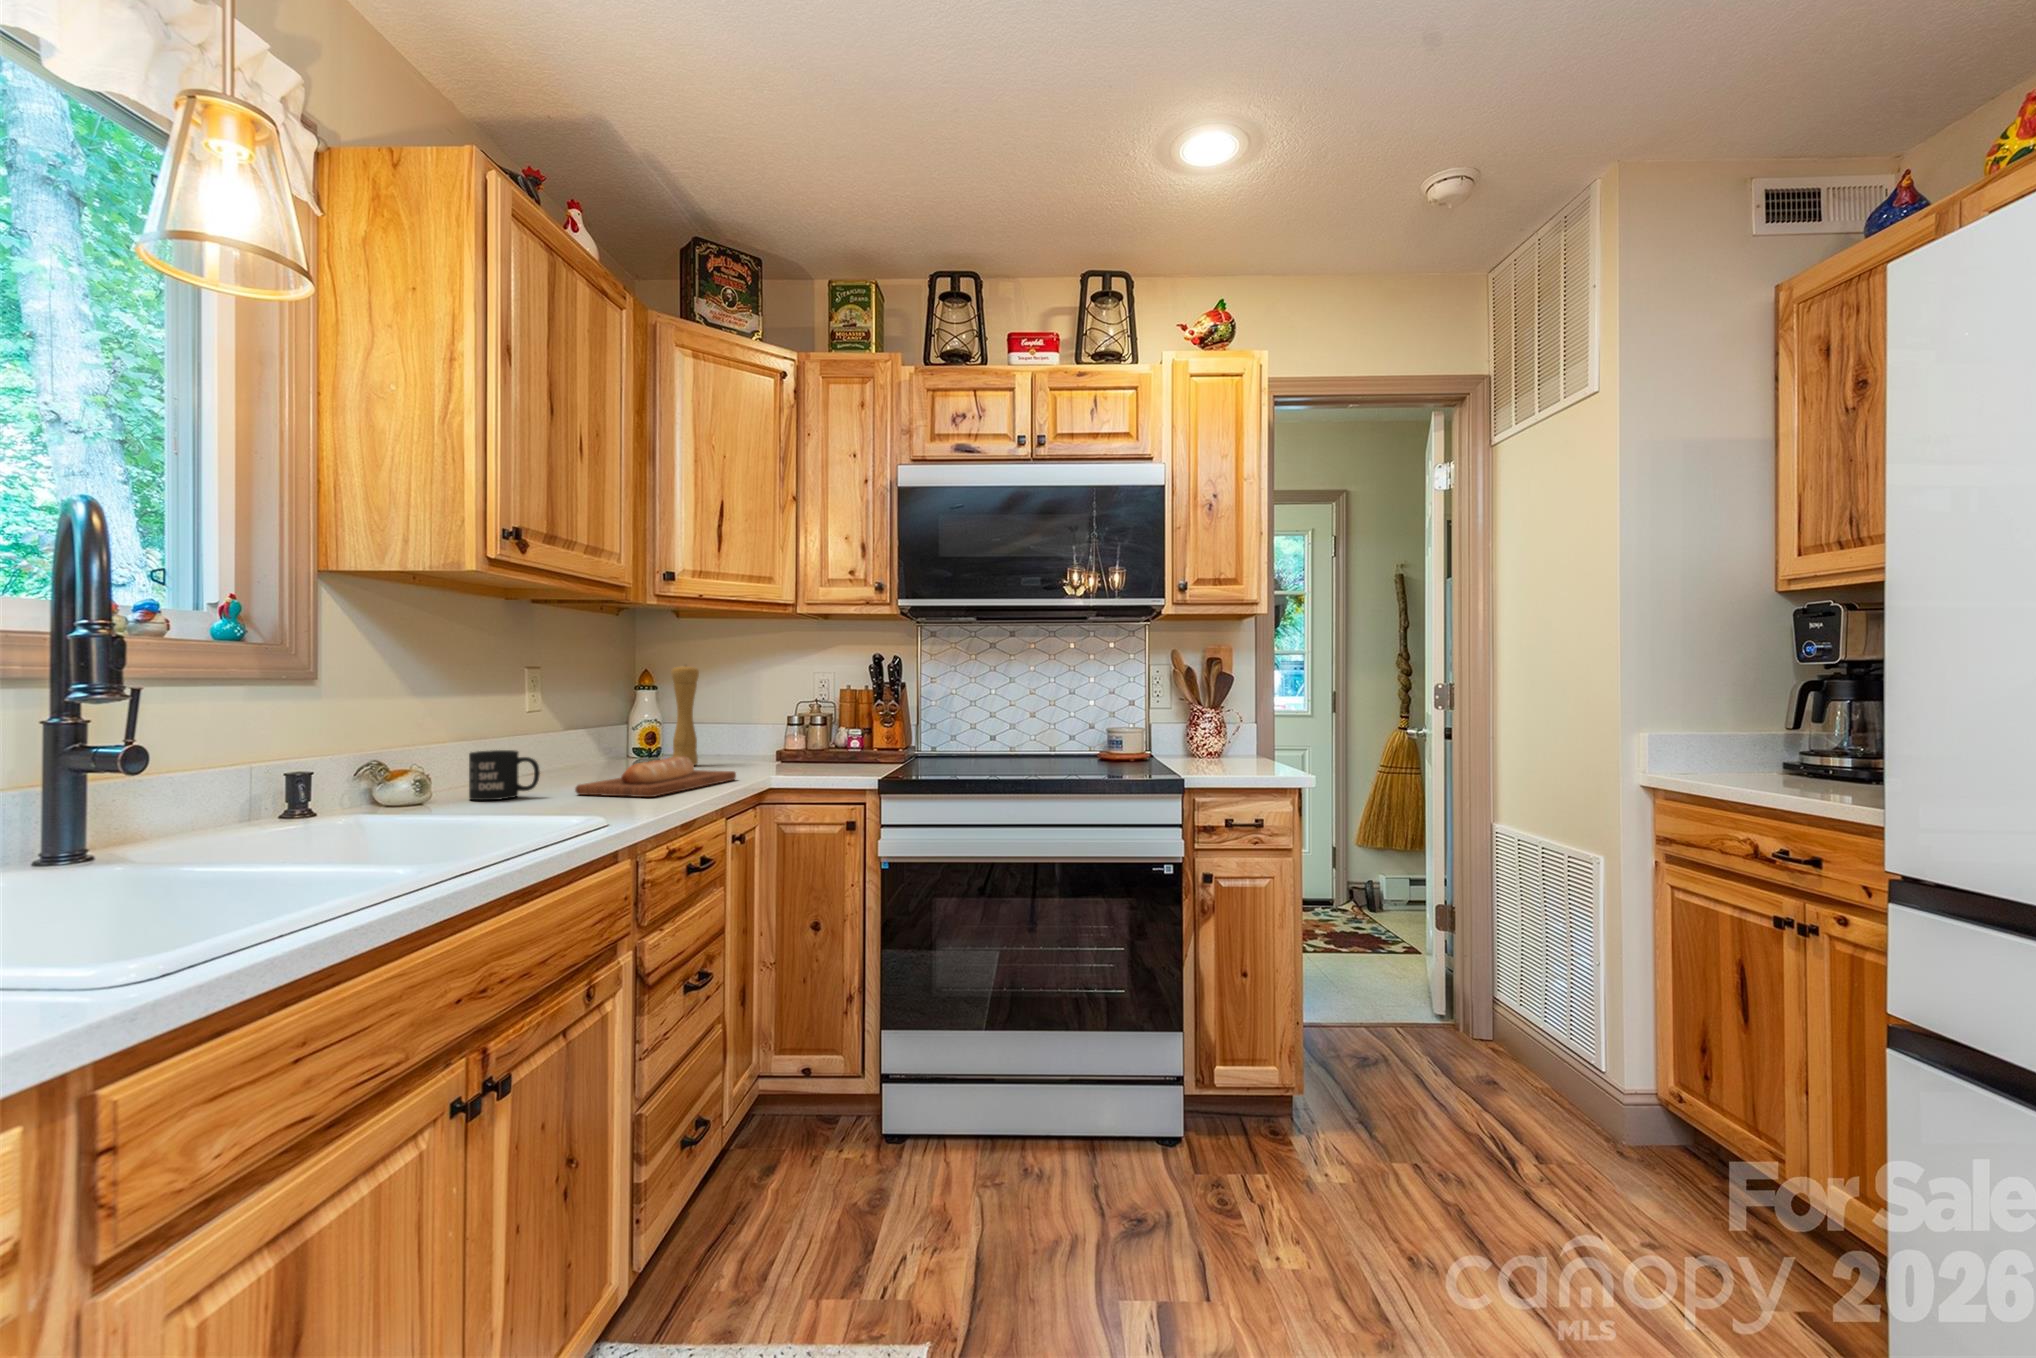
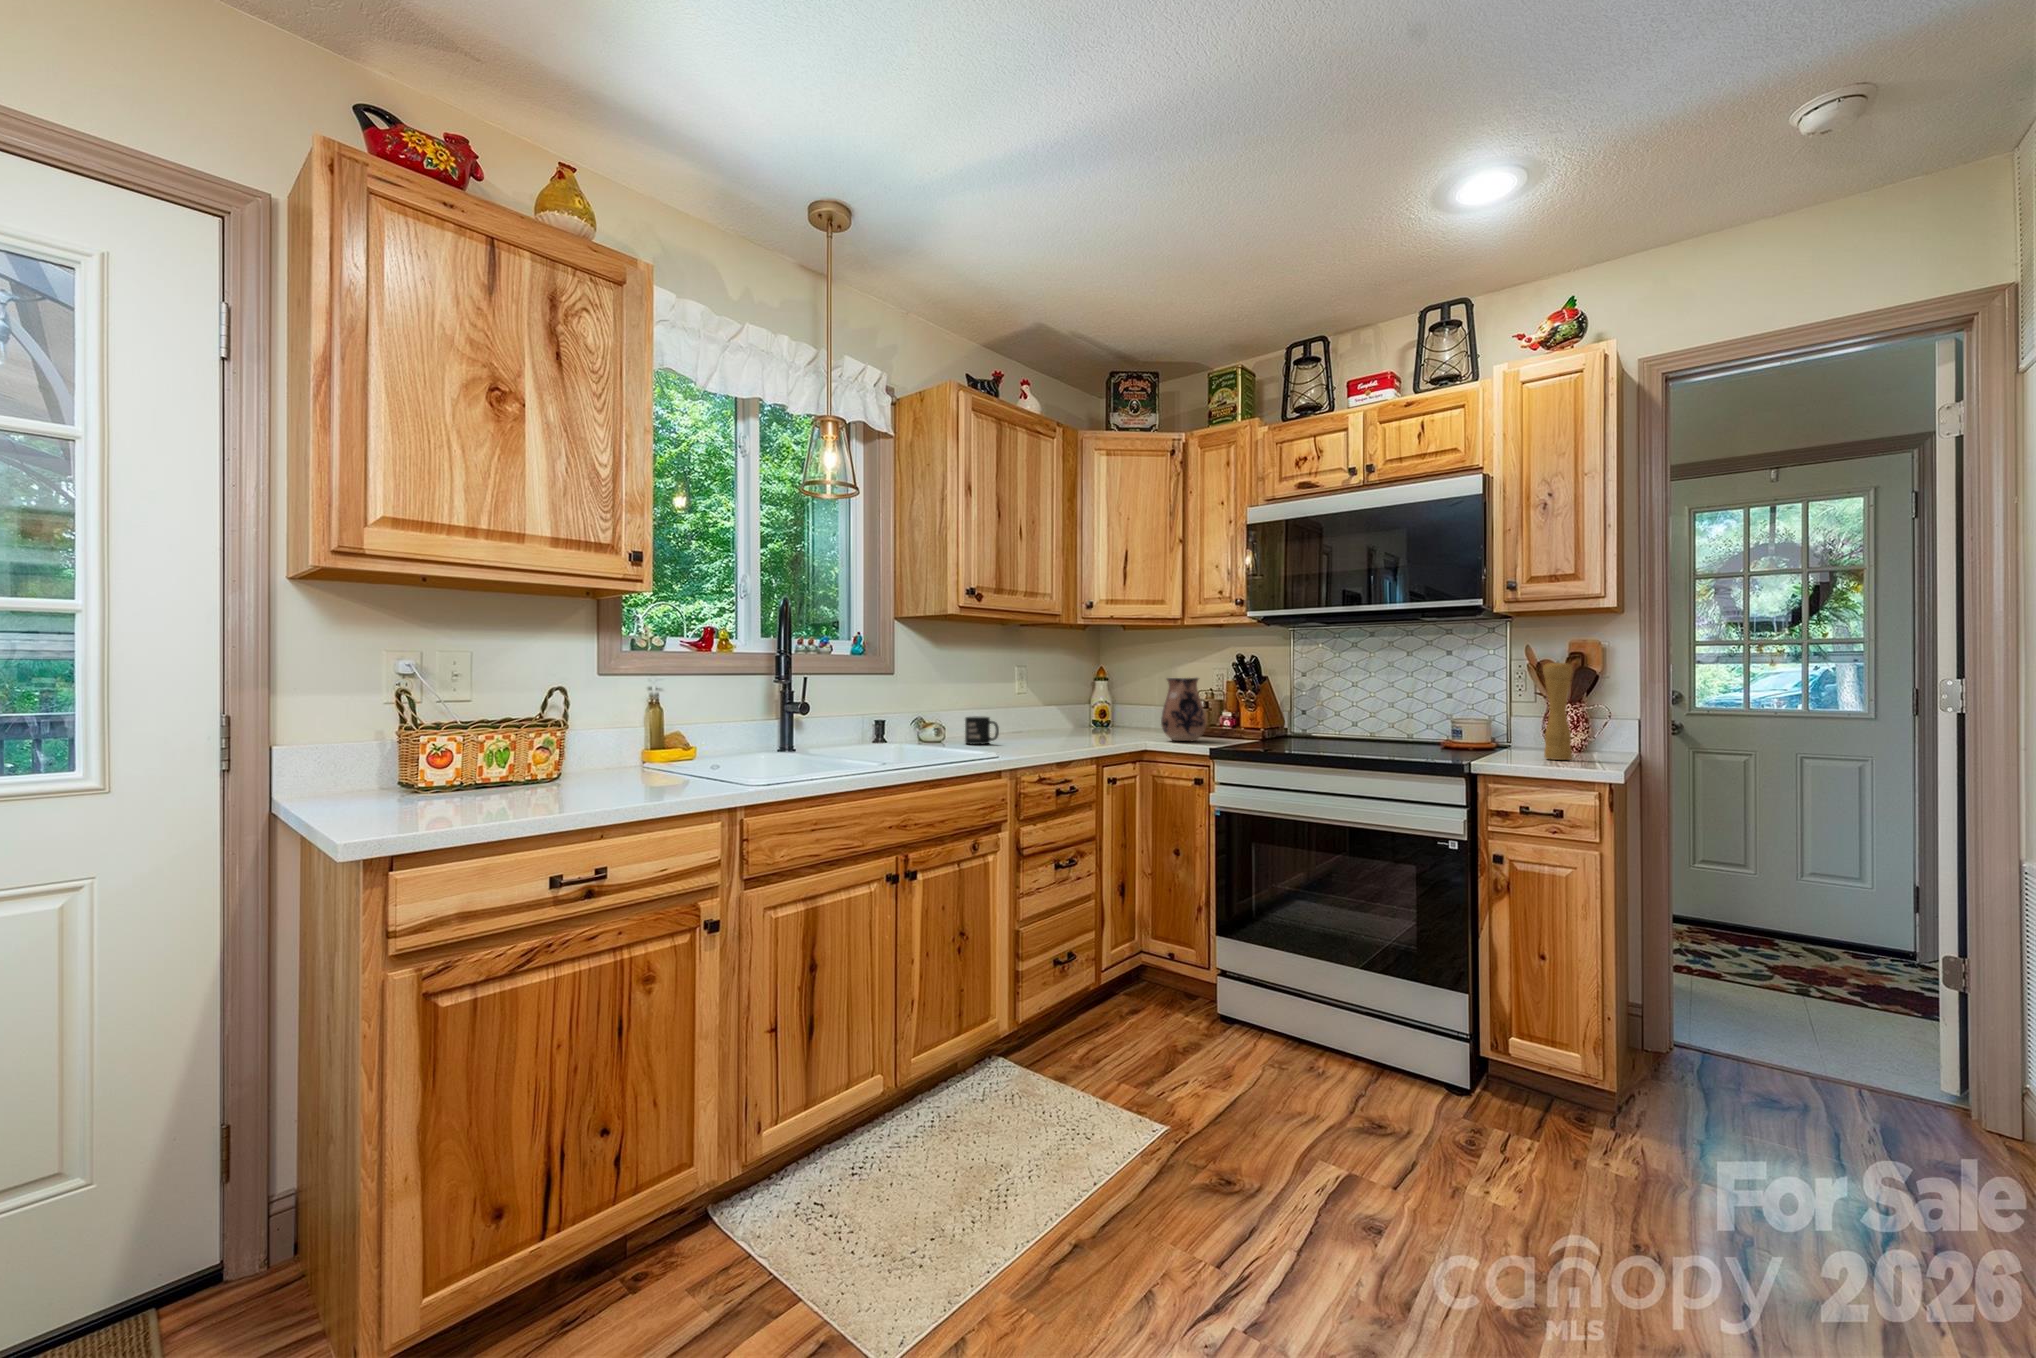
pepper mill: present [671,665,699,765] -> present [1543,661,1573,760]
ceramic pitcher: none [777,682,839,769] -> present [1161,678,1206,741]
bread loaf: present [575,757,736,797] -> none [1017,726,1120,748]

